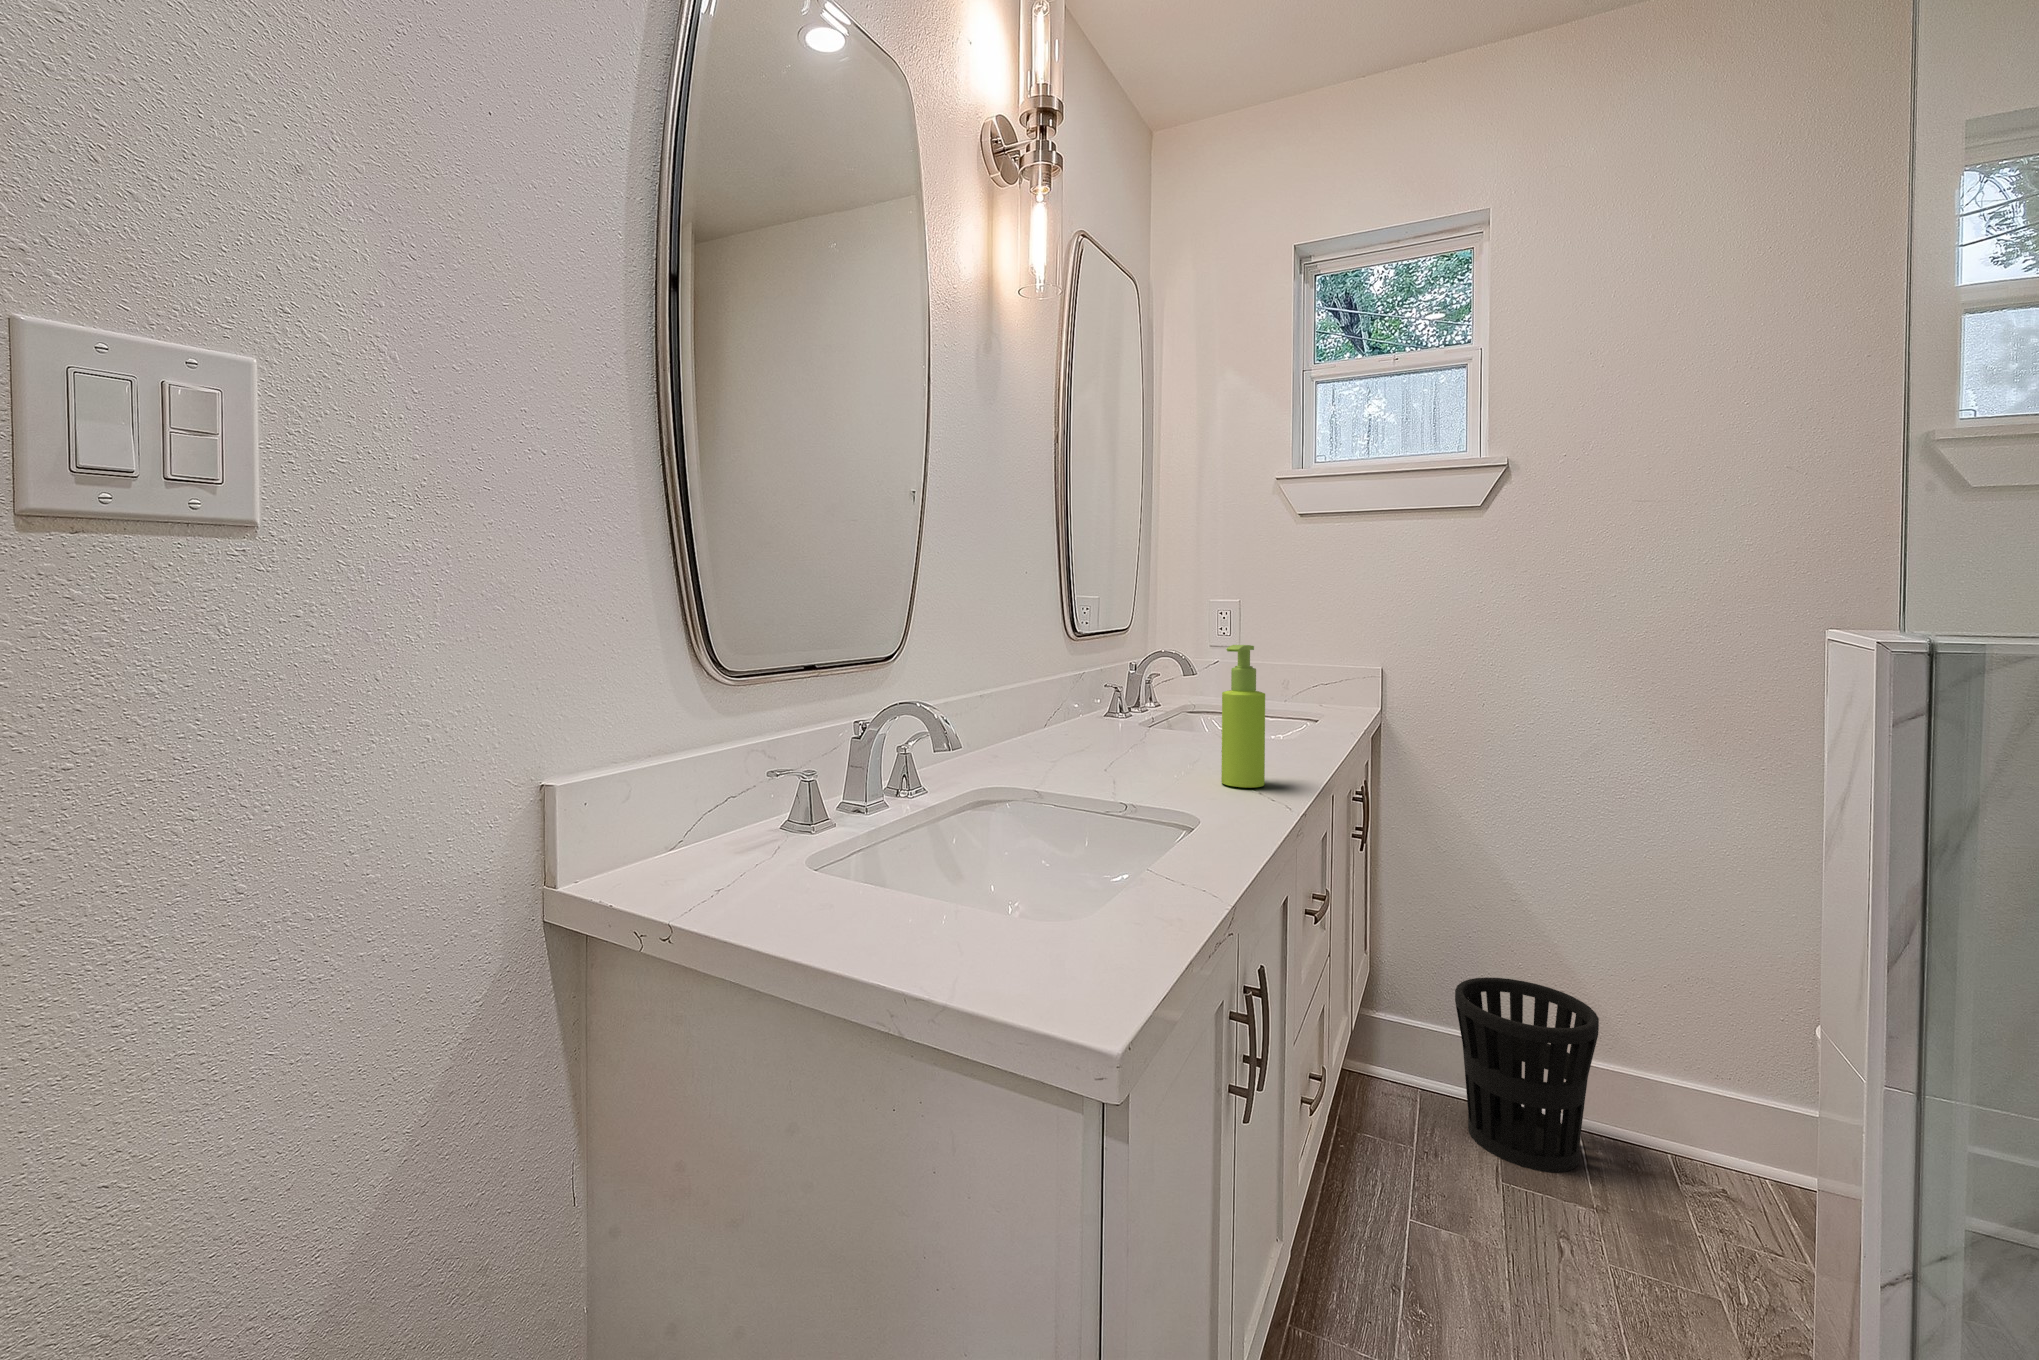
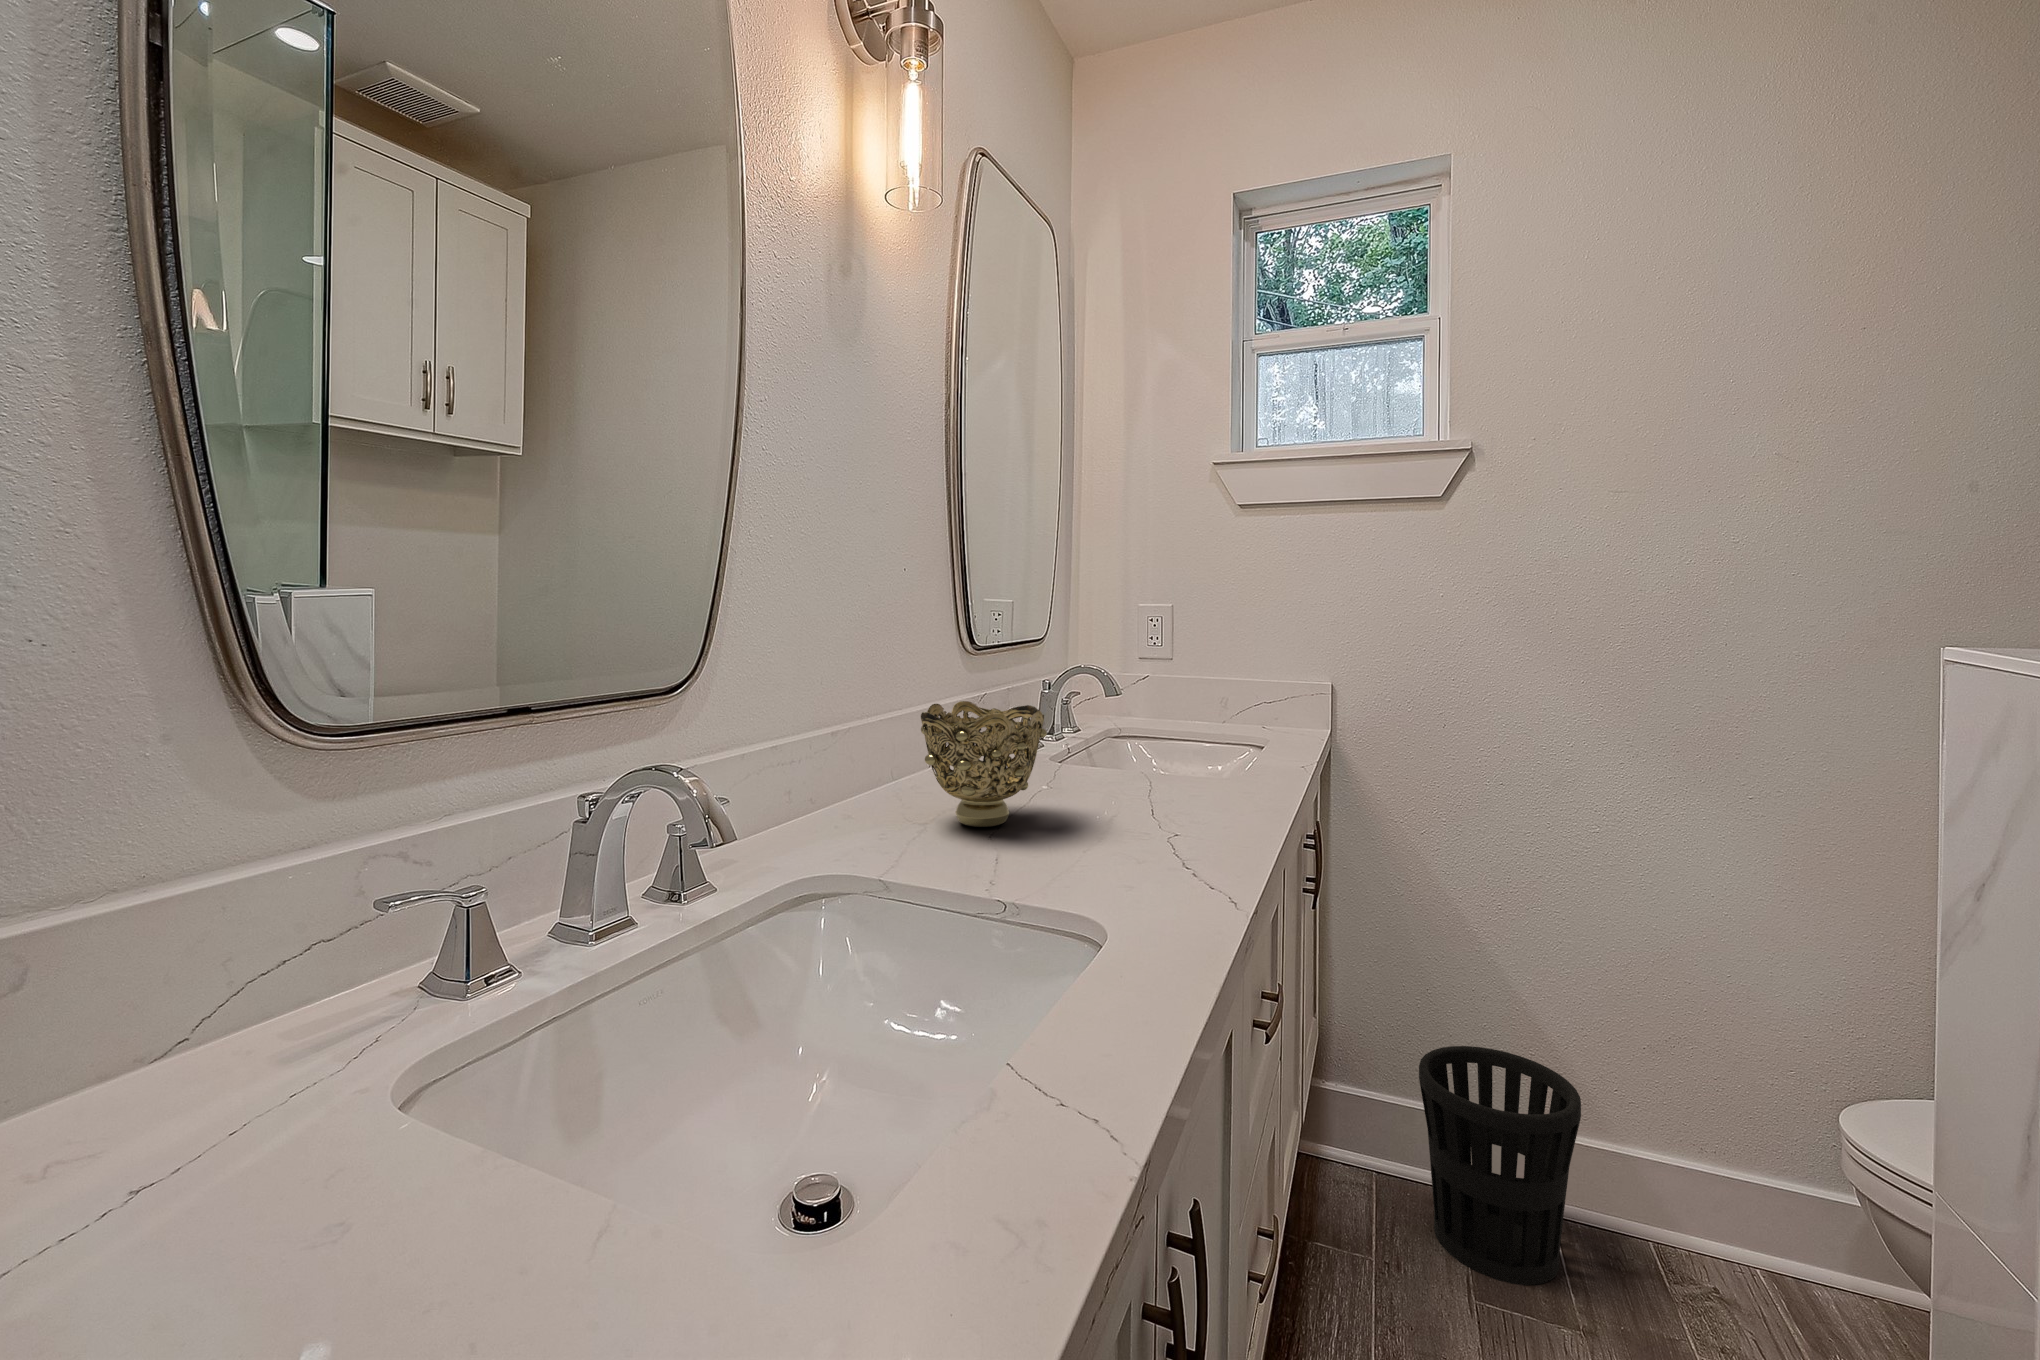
soap dispenser: present [1221,645,1265,788] -> none [1143,666,1200,864]
decorative bowl: none [1051,673,1147,764] -> present [921,701,1047,827]

